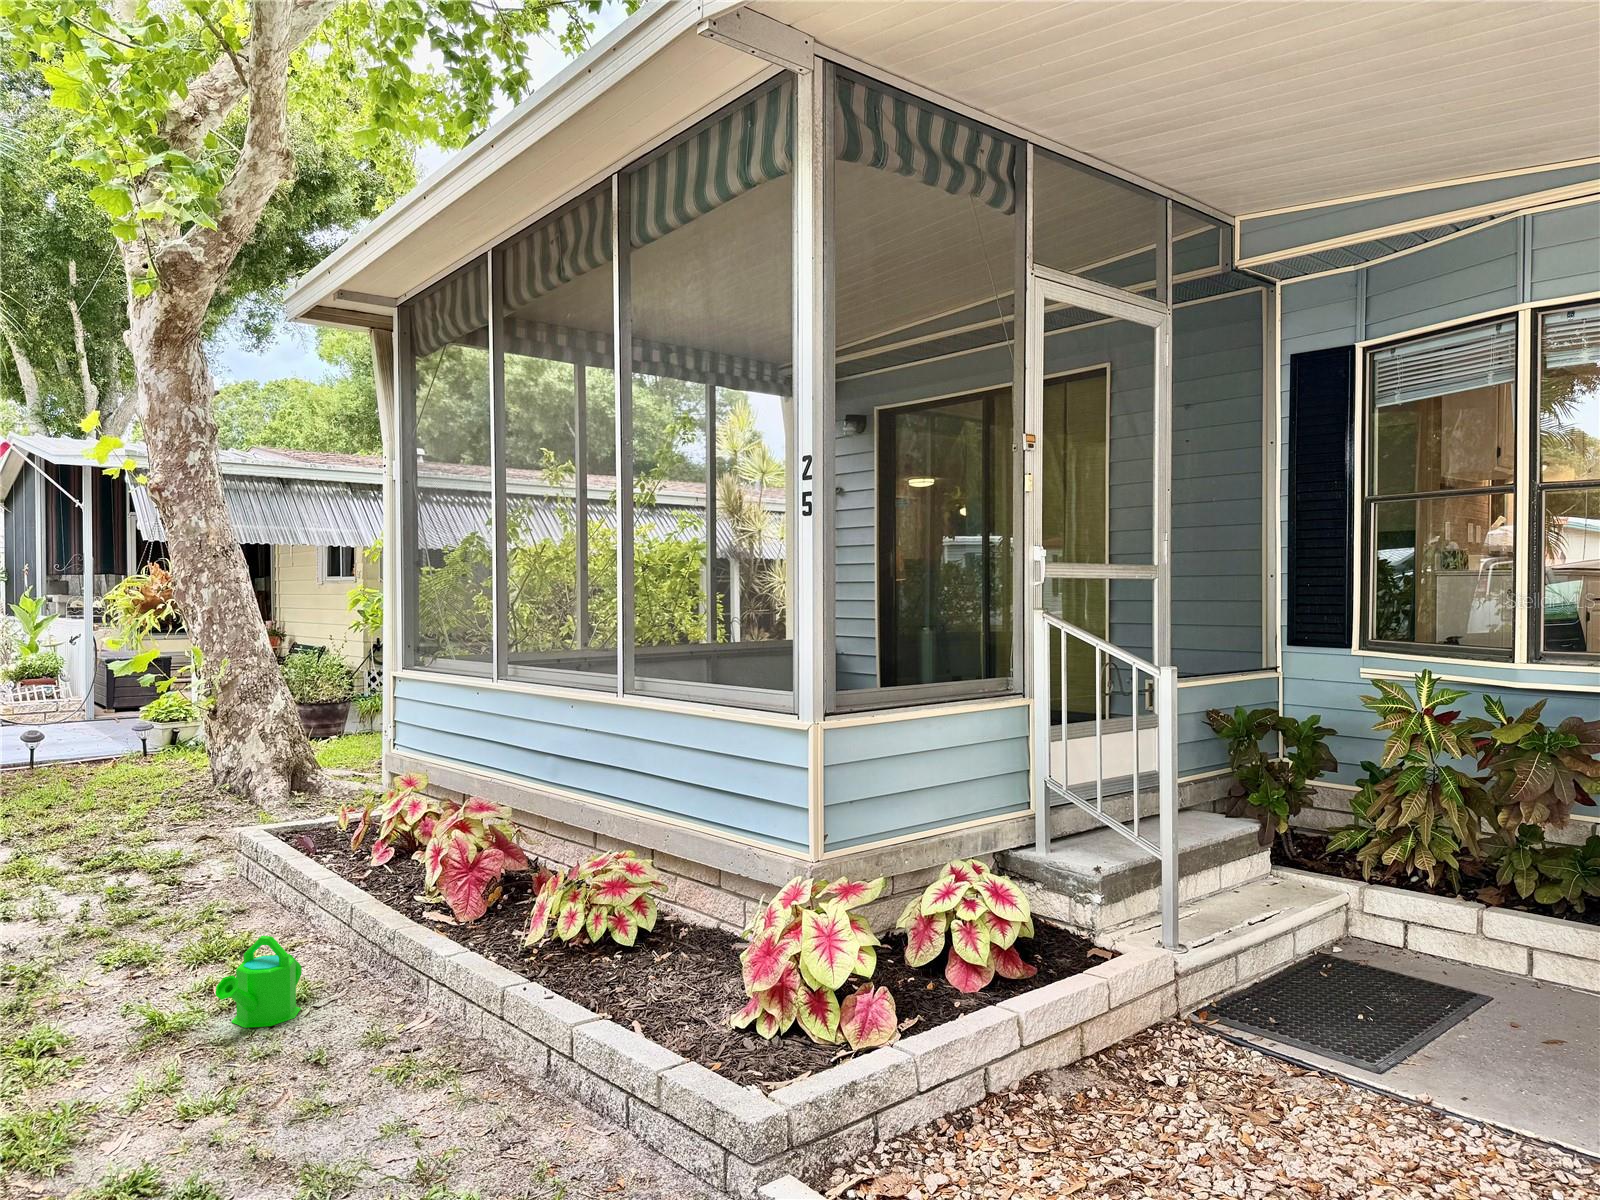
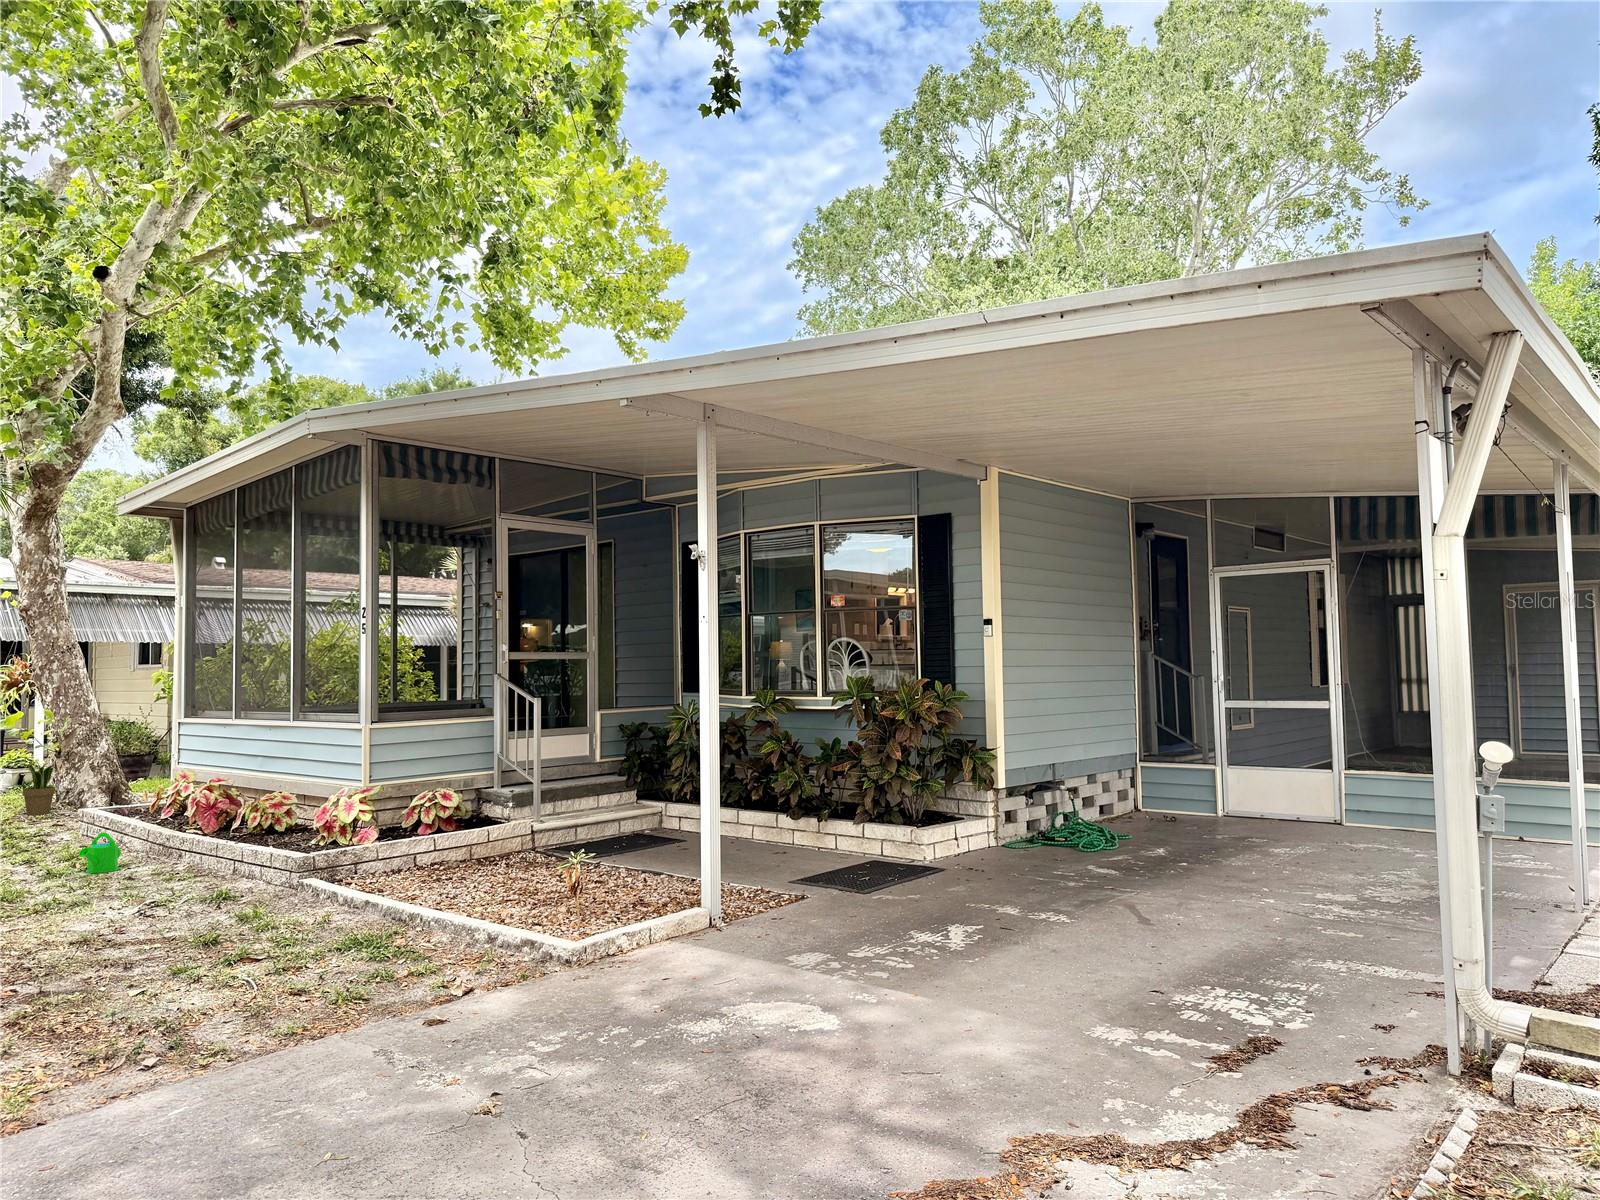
potted plant: none [156,724,209,809] -> present [21,762,55,815]

